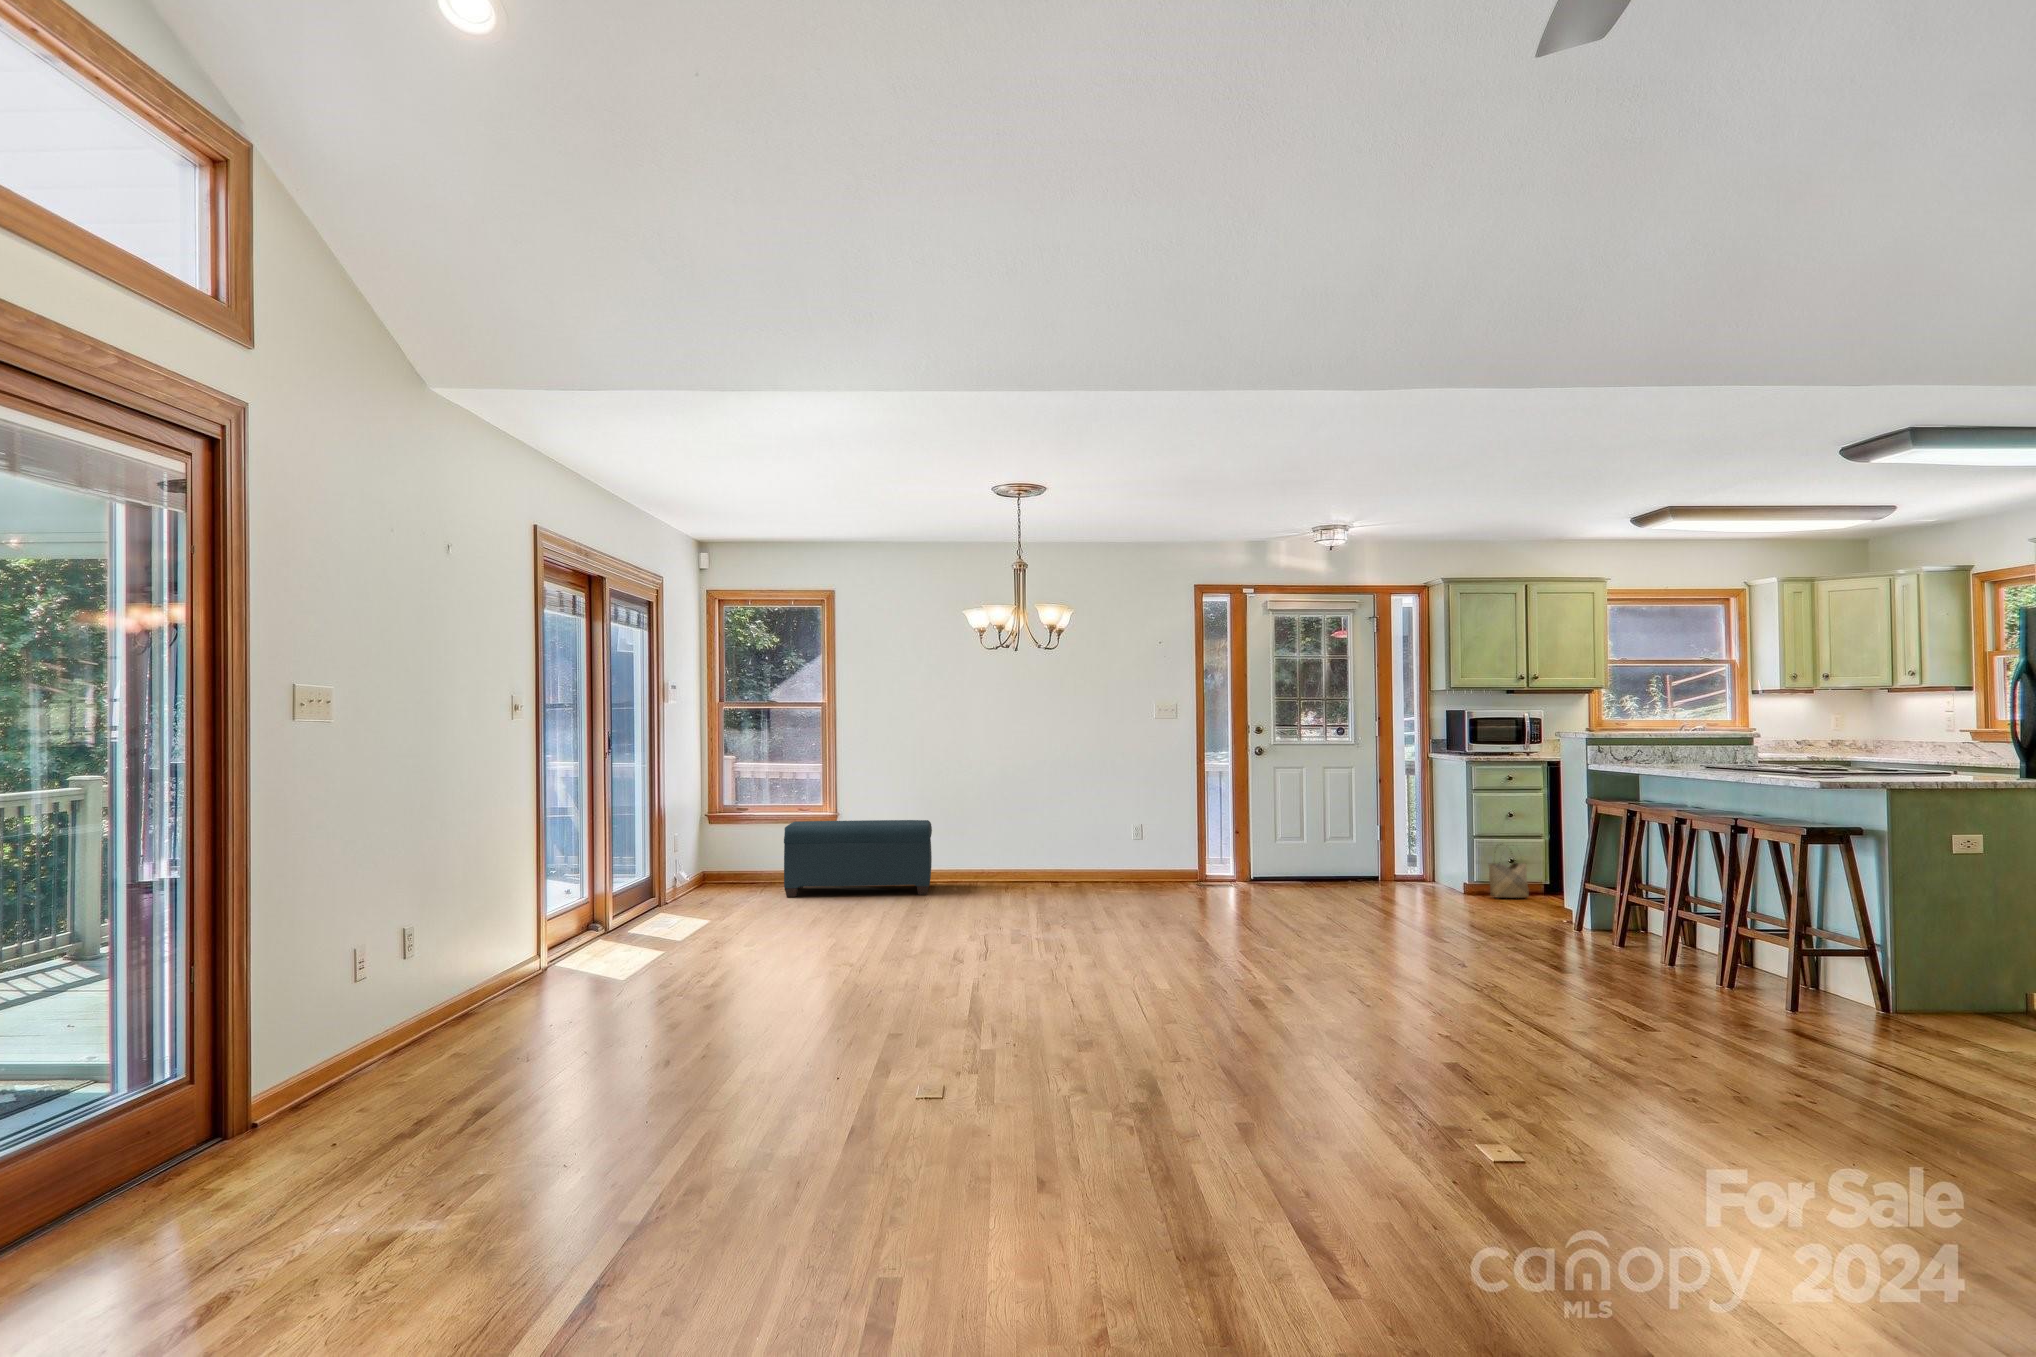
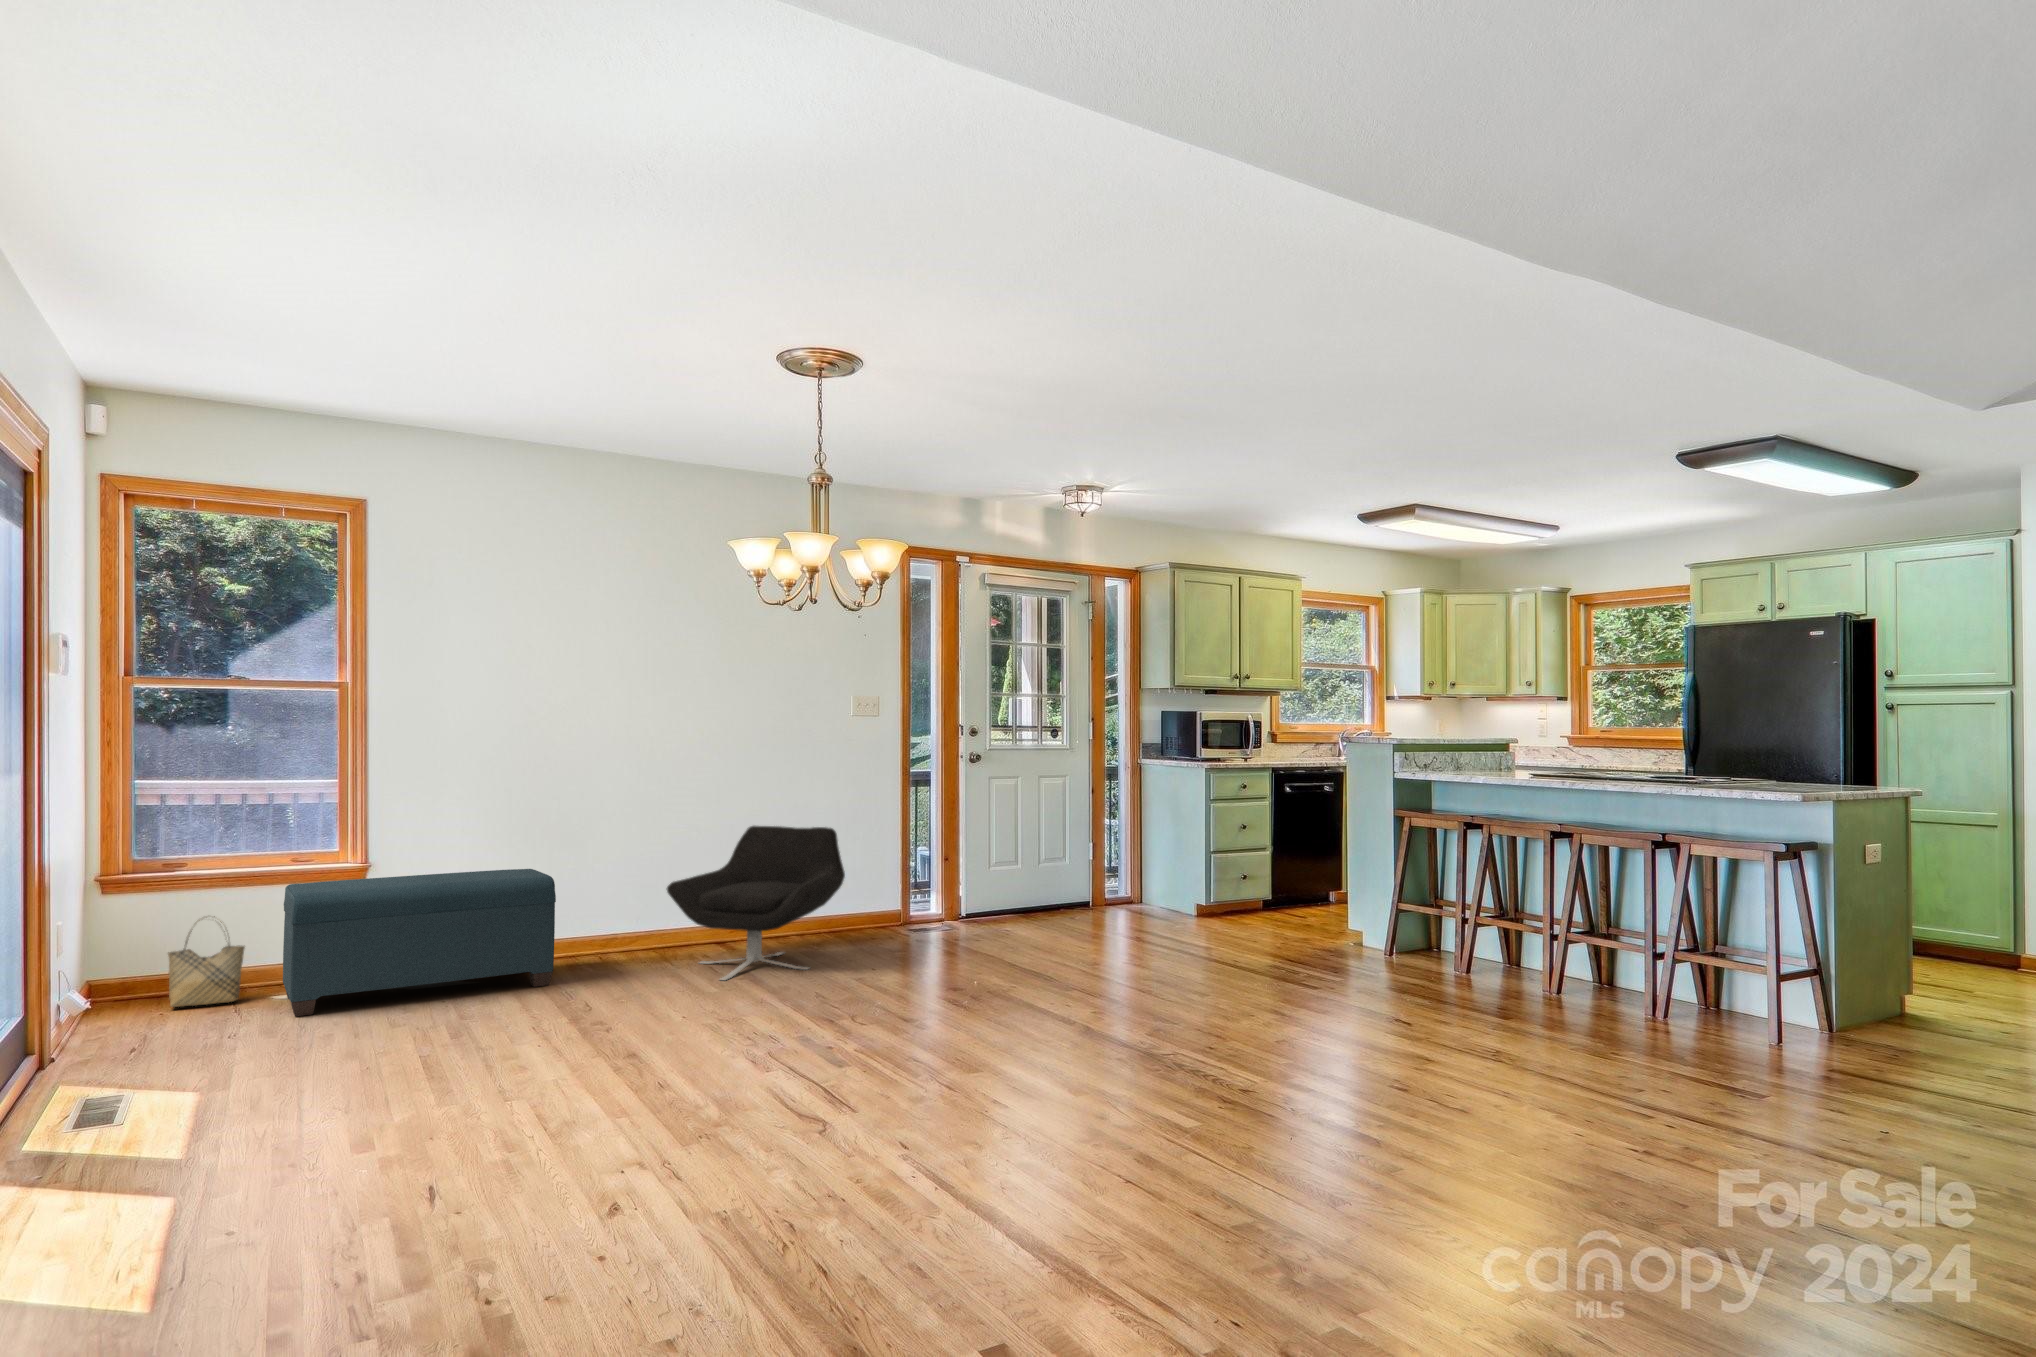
lounge chair: none [1004,798,1129,902] -> present [667,826,845,980]
woven basket: present [1489,846,1529,898] -> present [168,916,245,1007]

